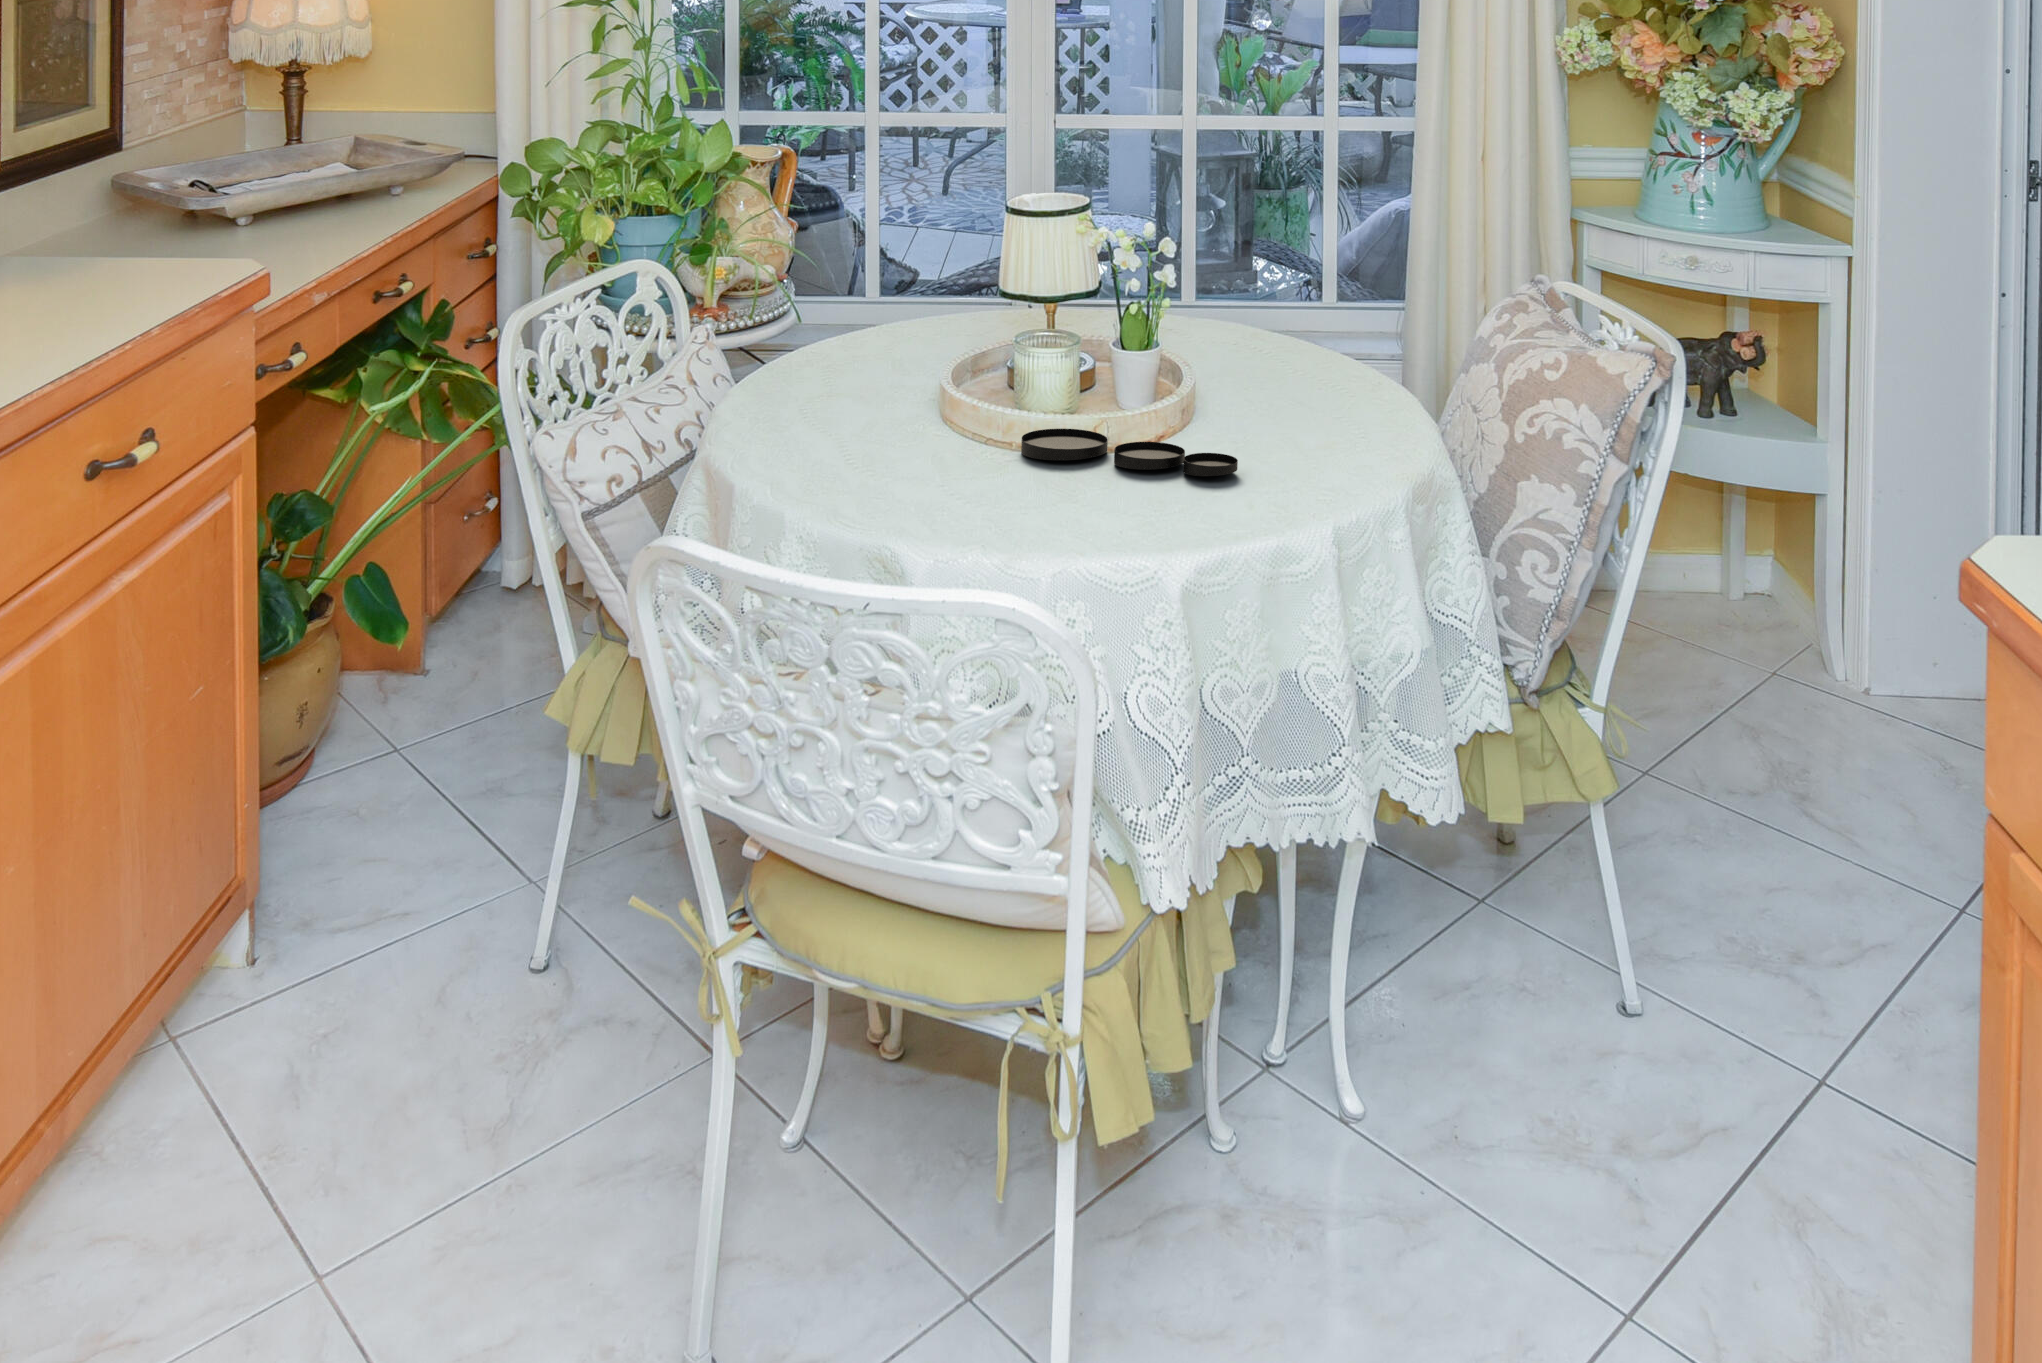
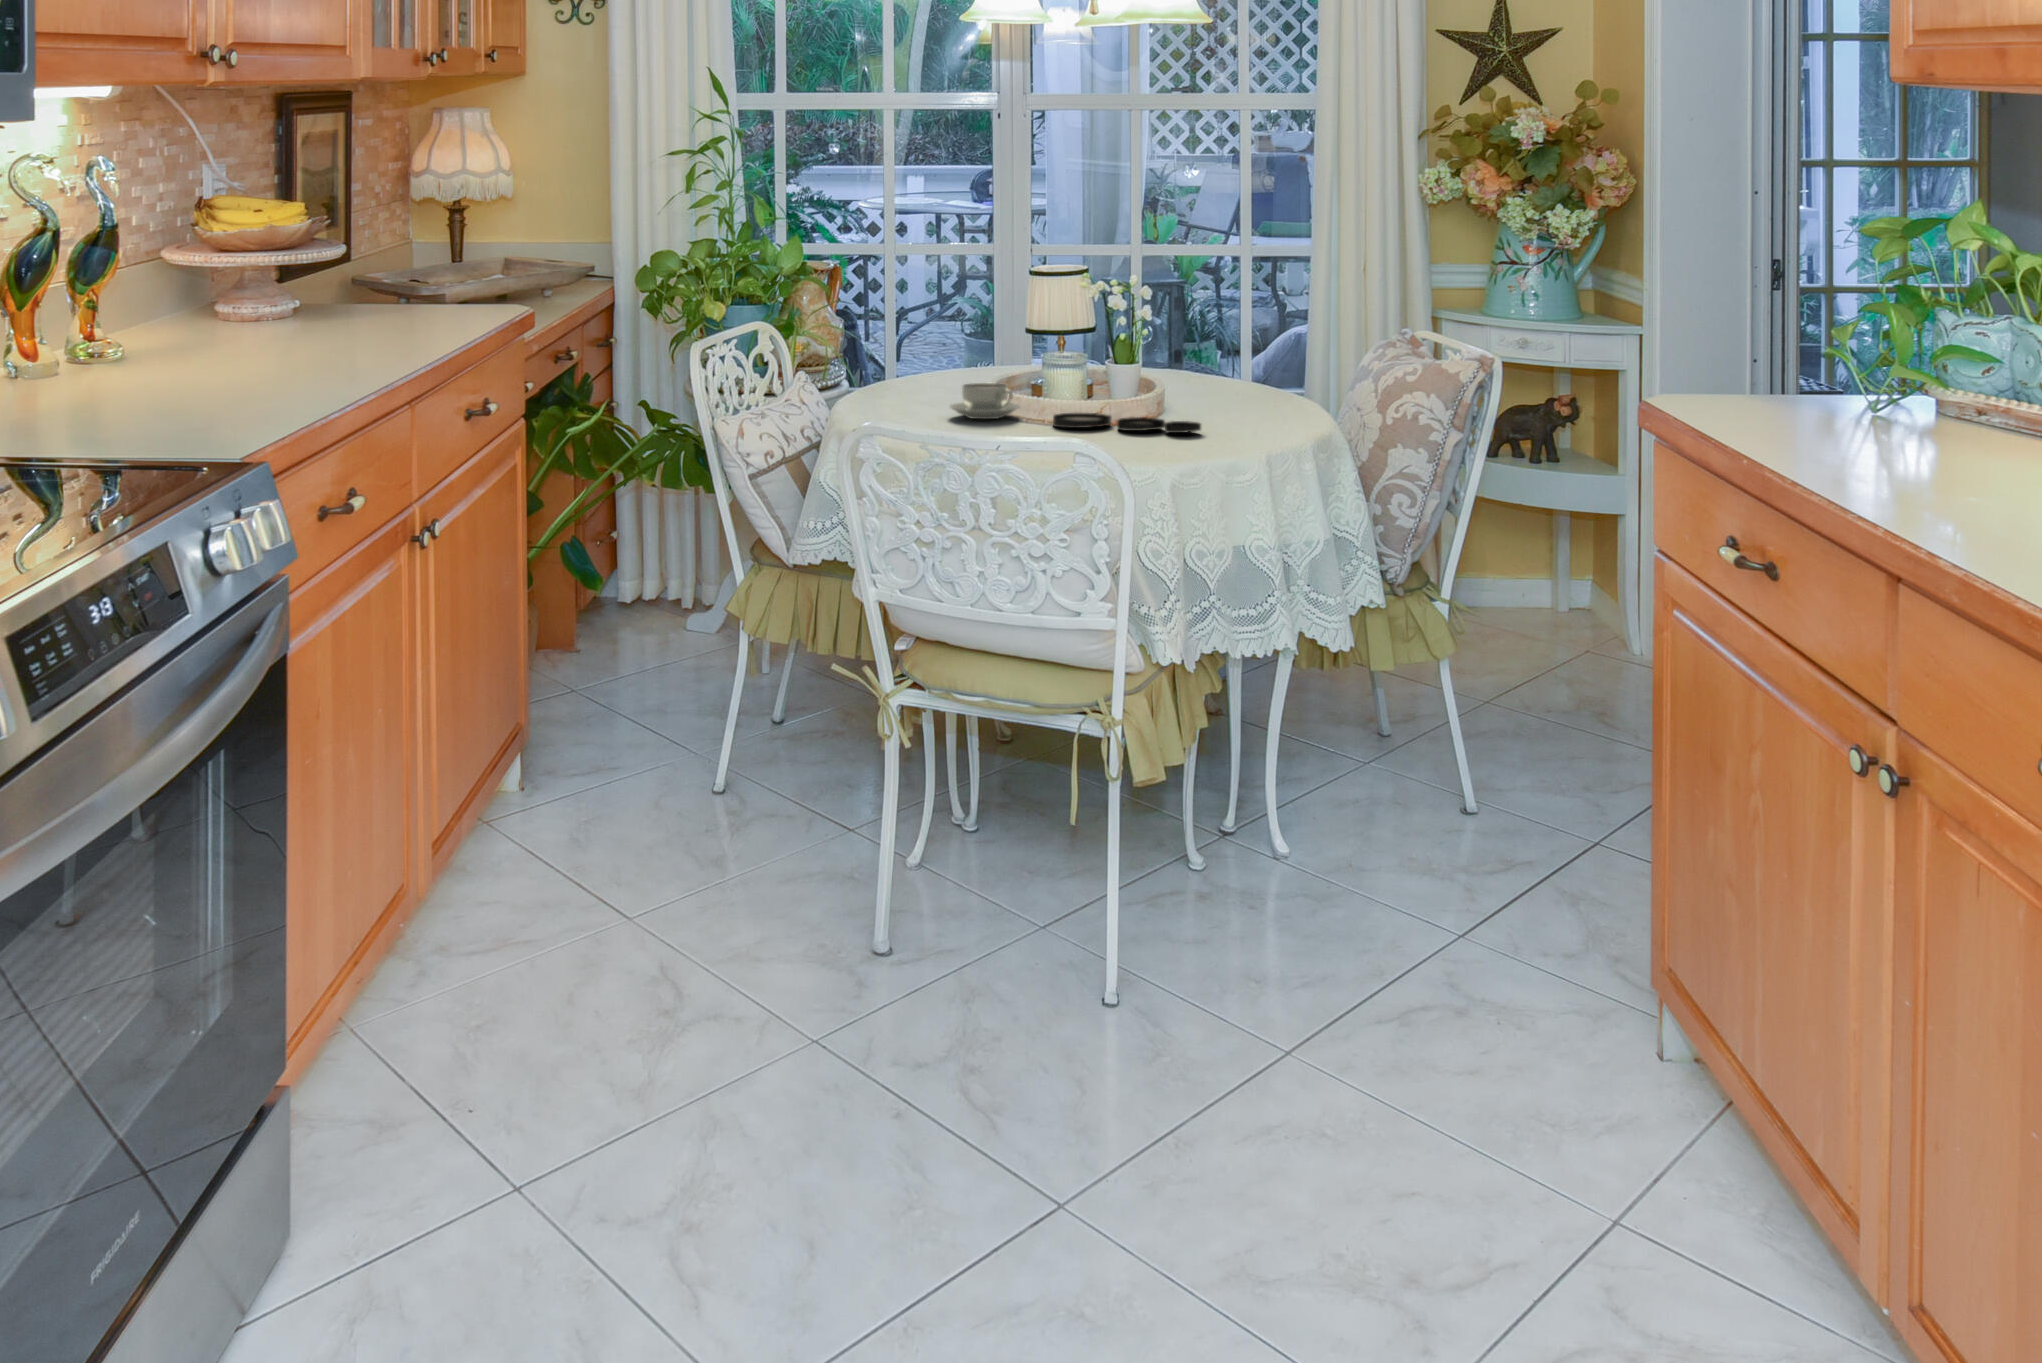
coffee cup: none [875,377,980,436] -> present [950,383,1020,419]

